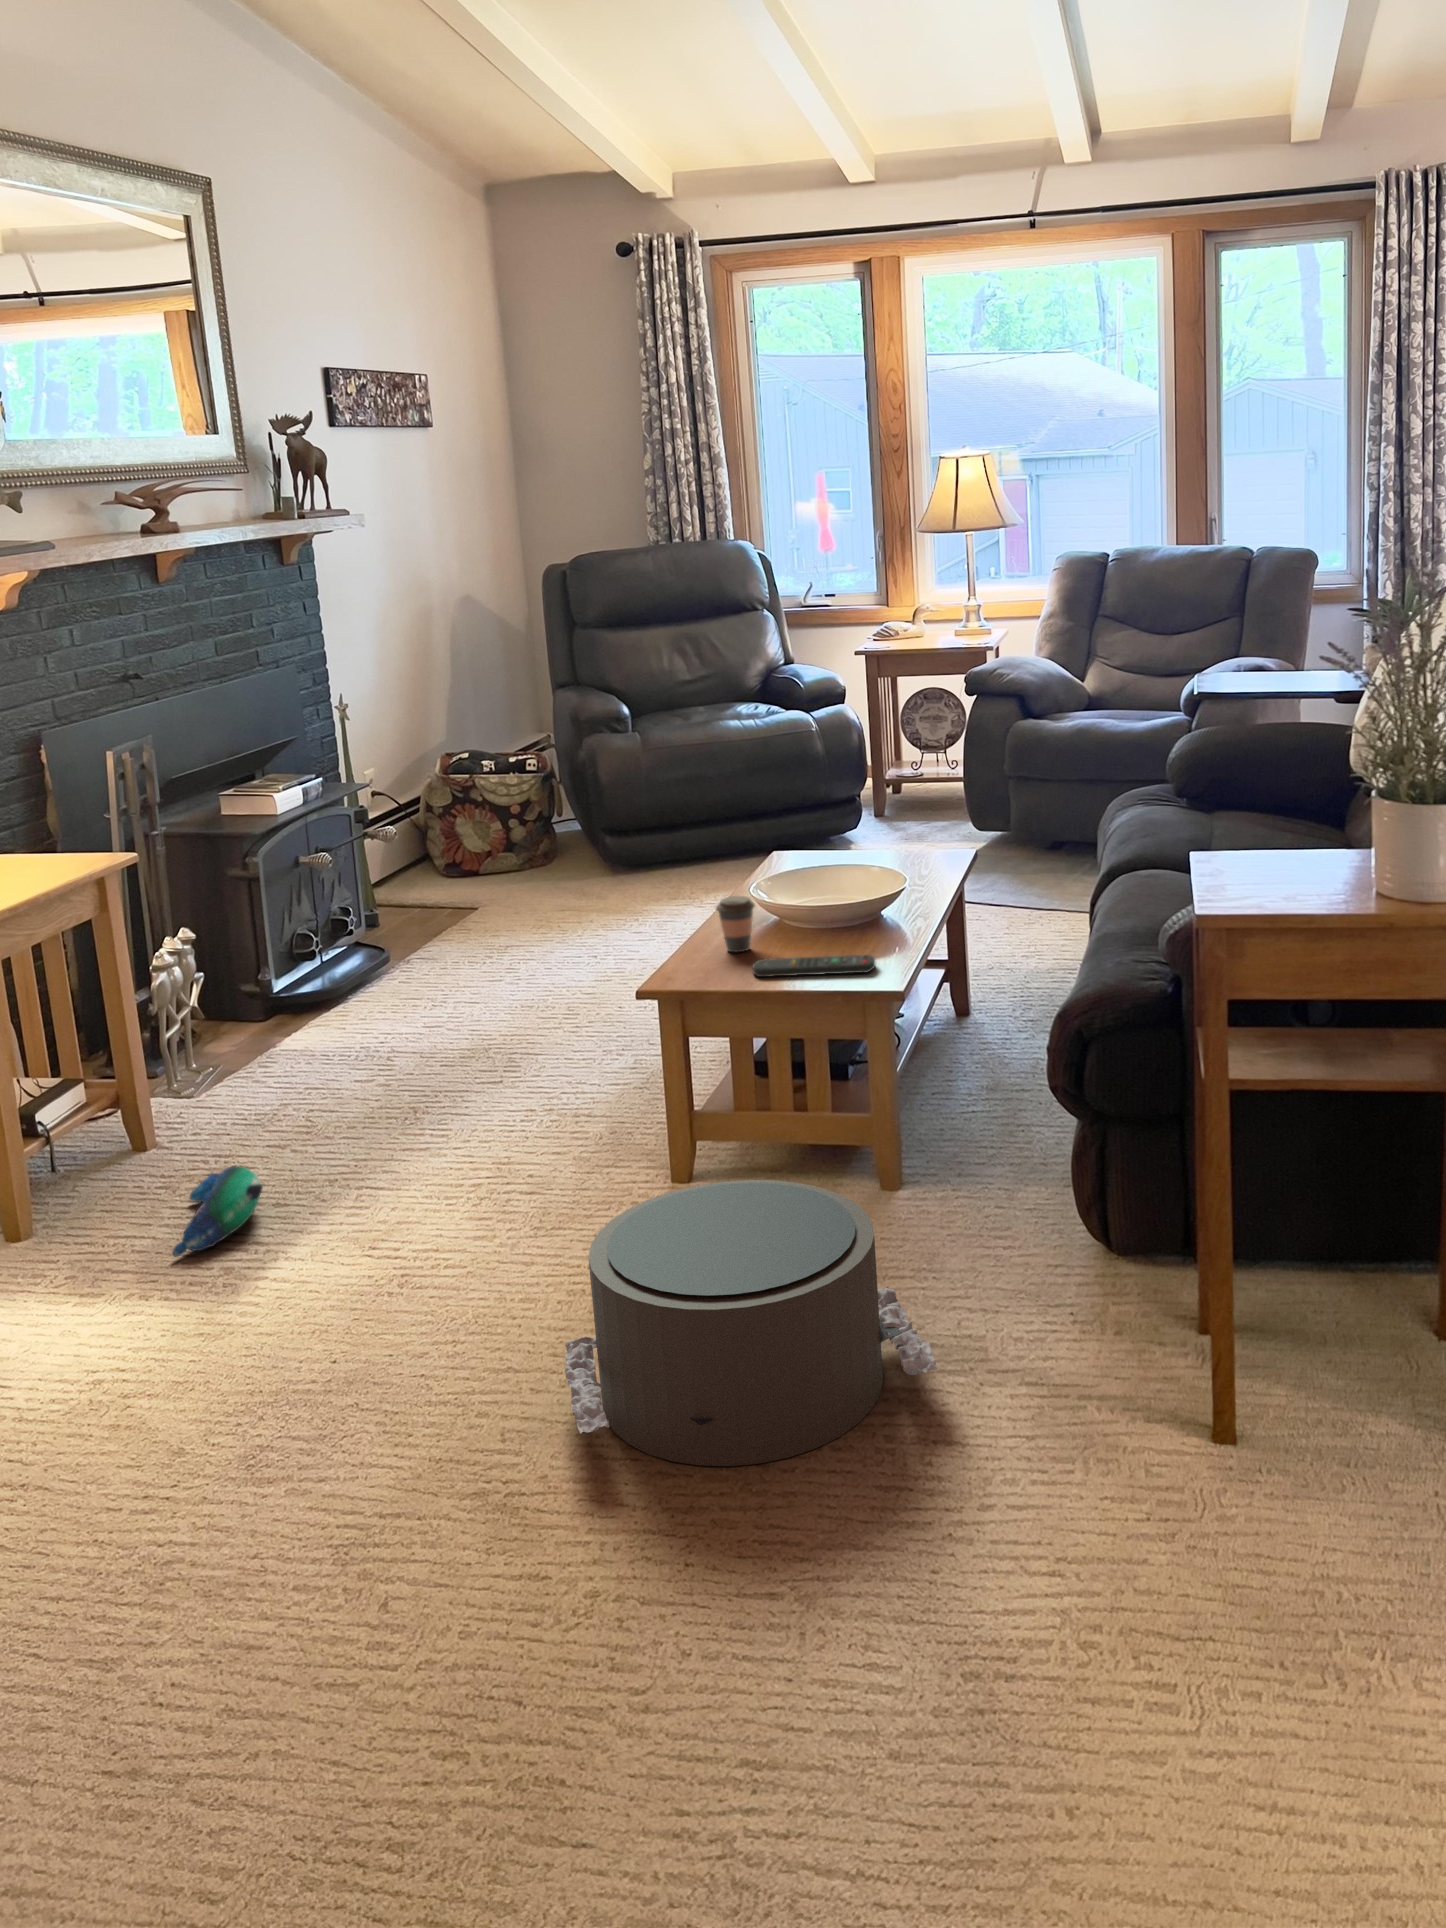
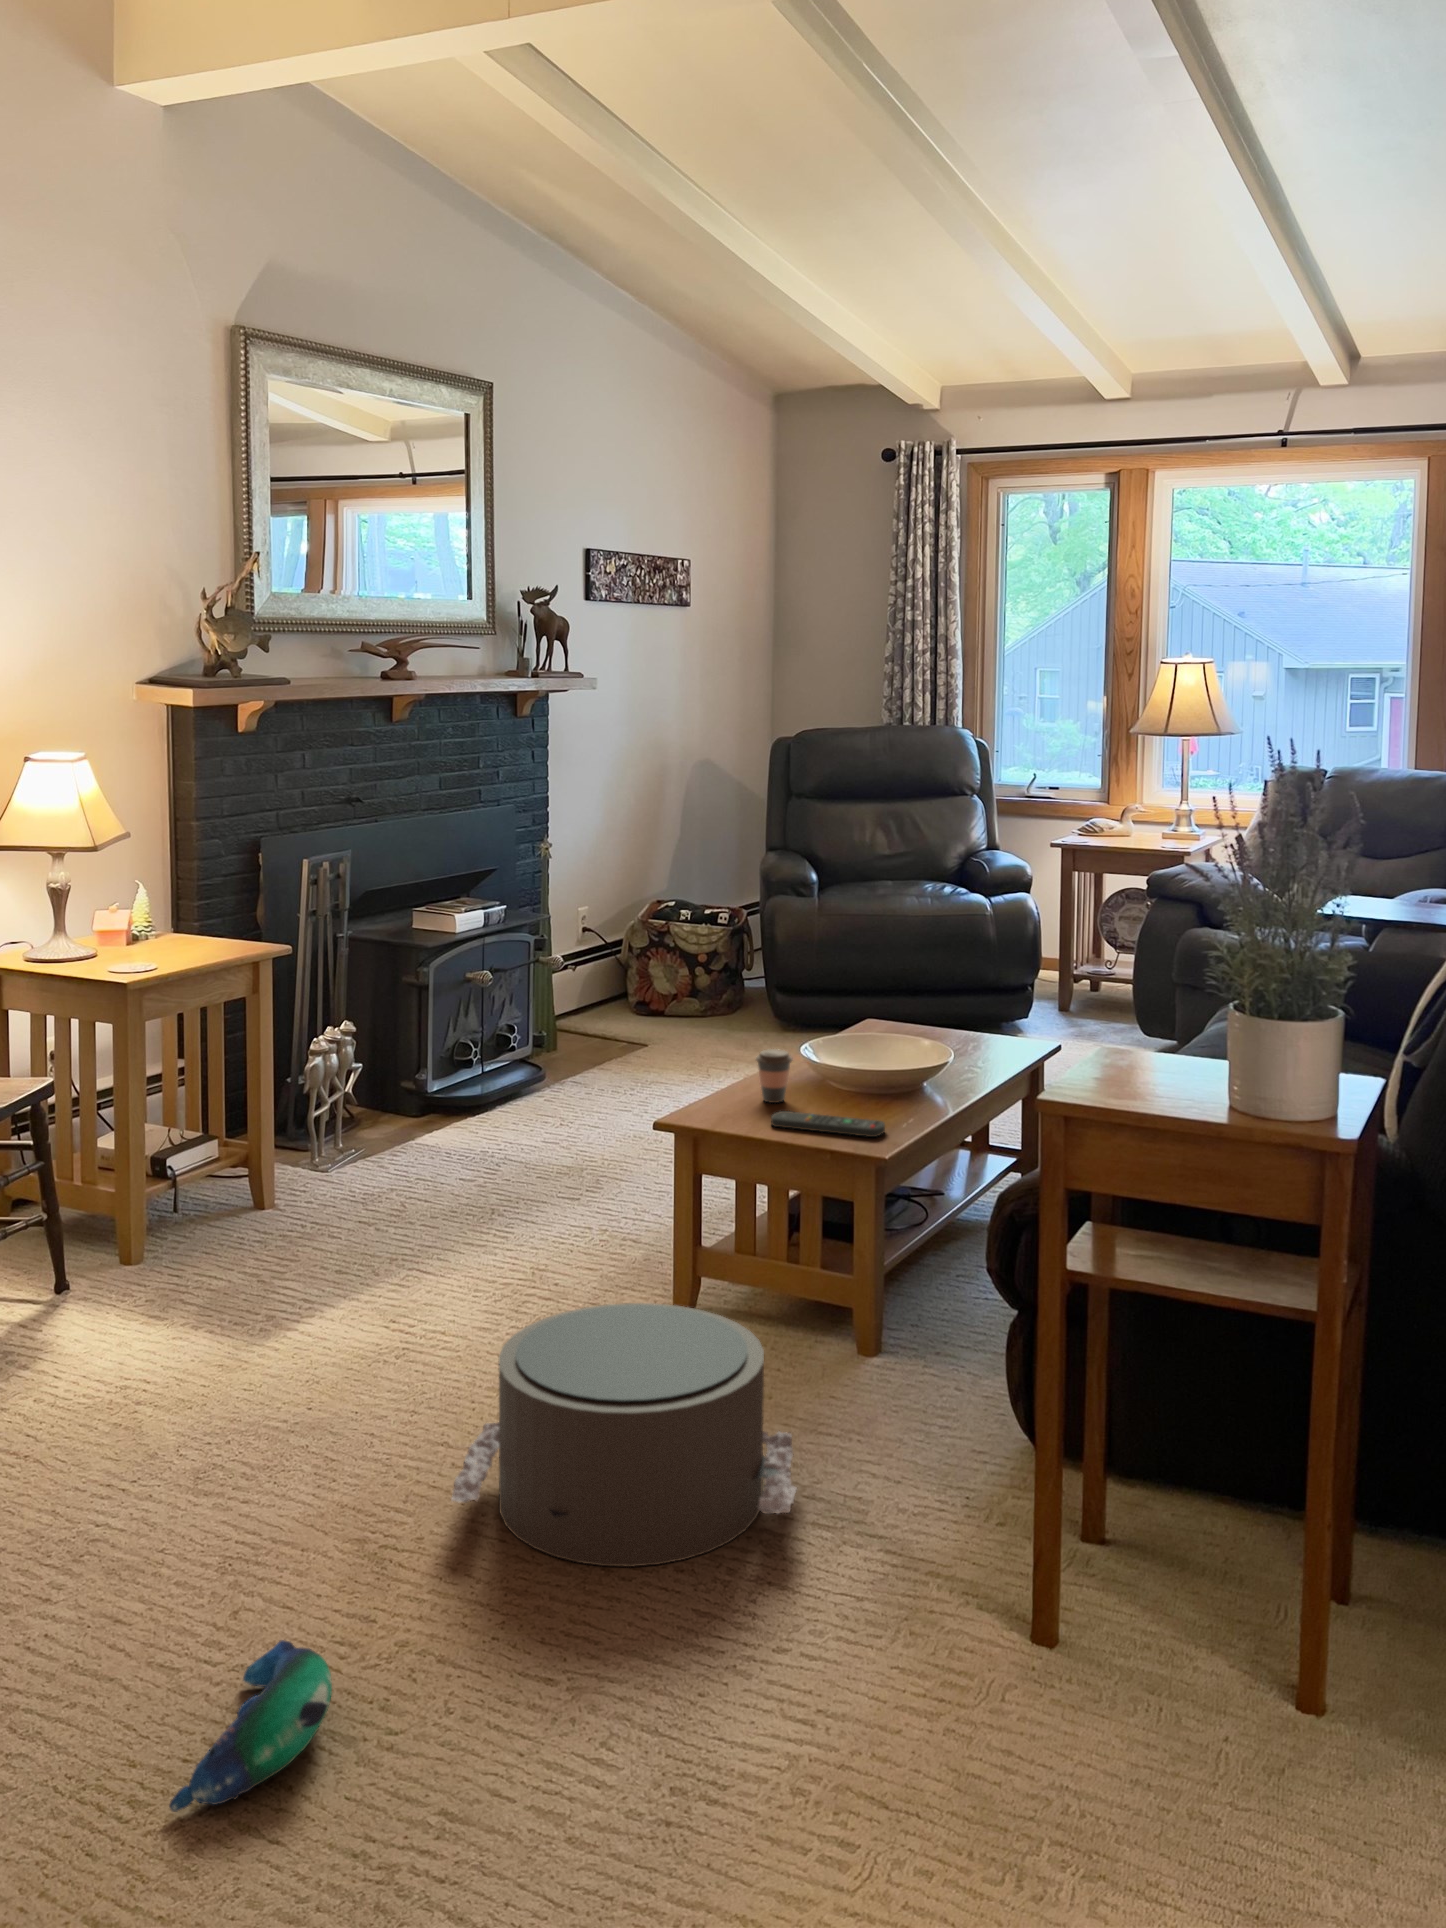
plush toy: present [172,1166,263,1257] -> present [169,1640,332,1812]

